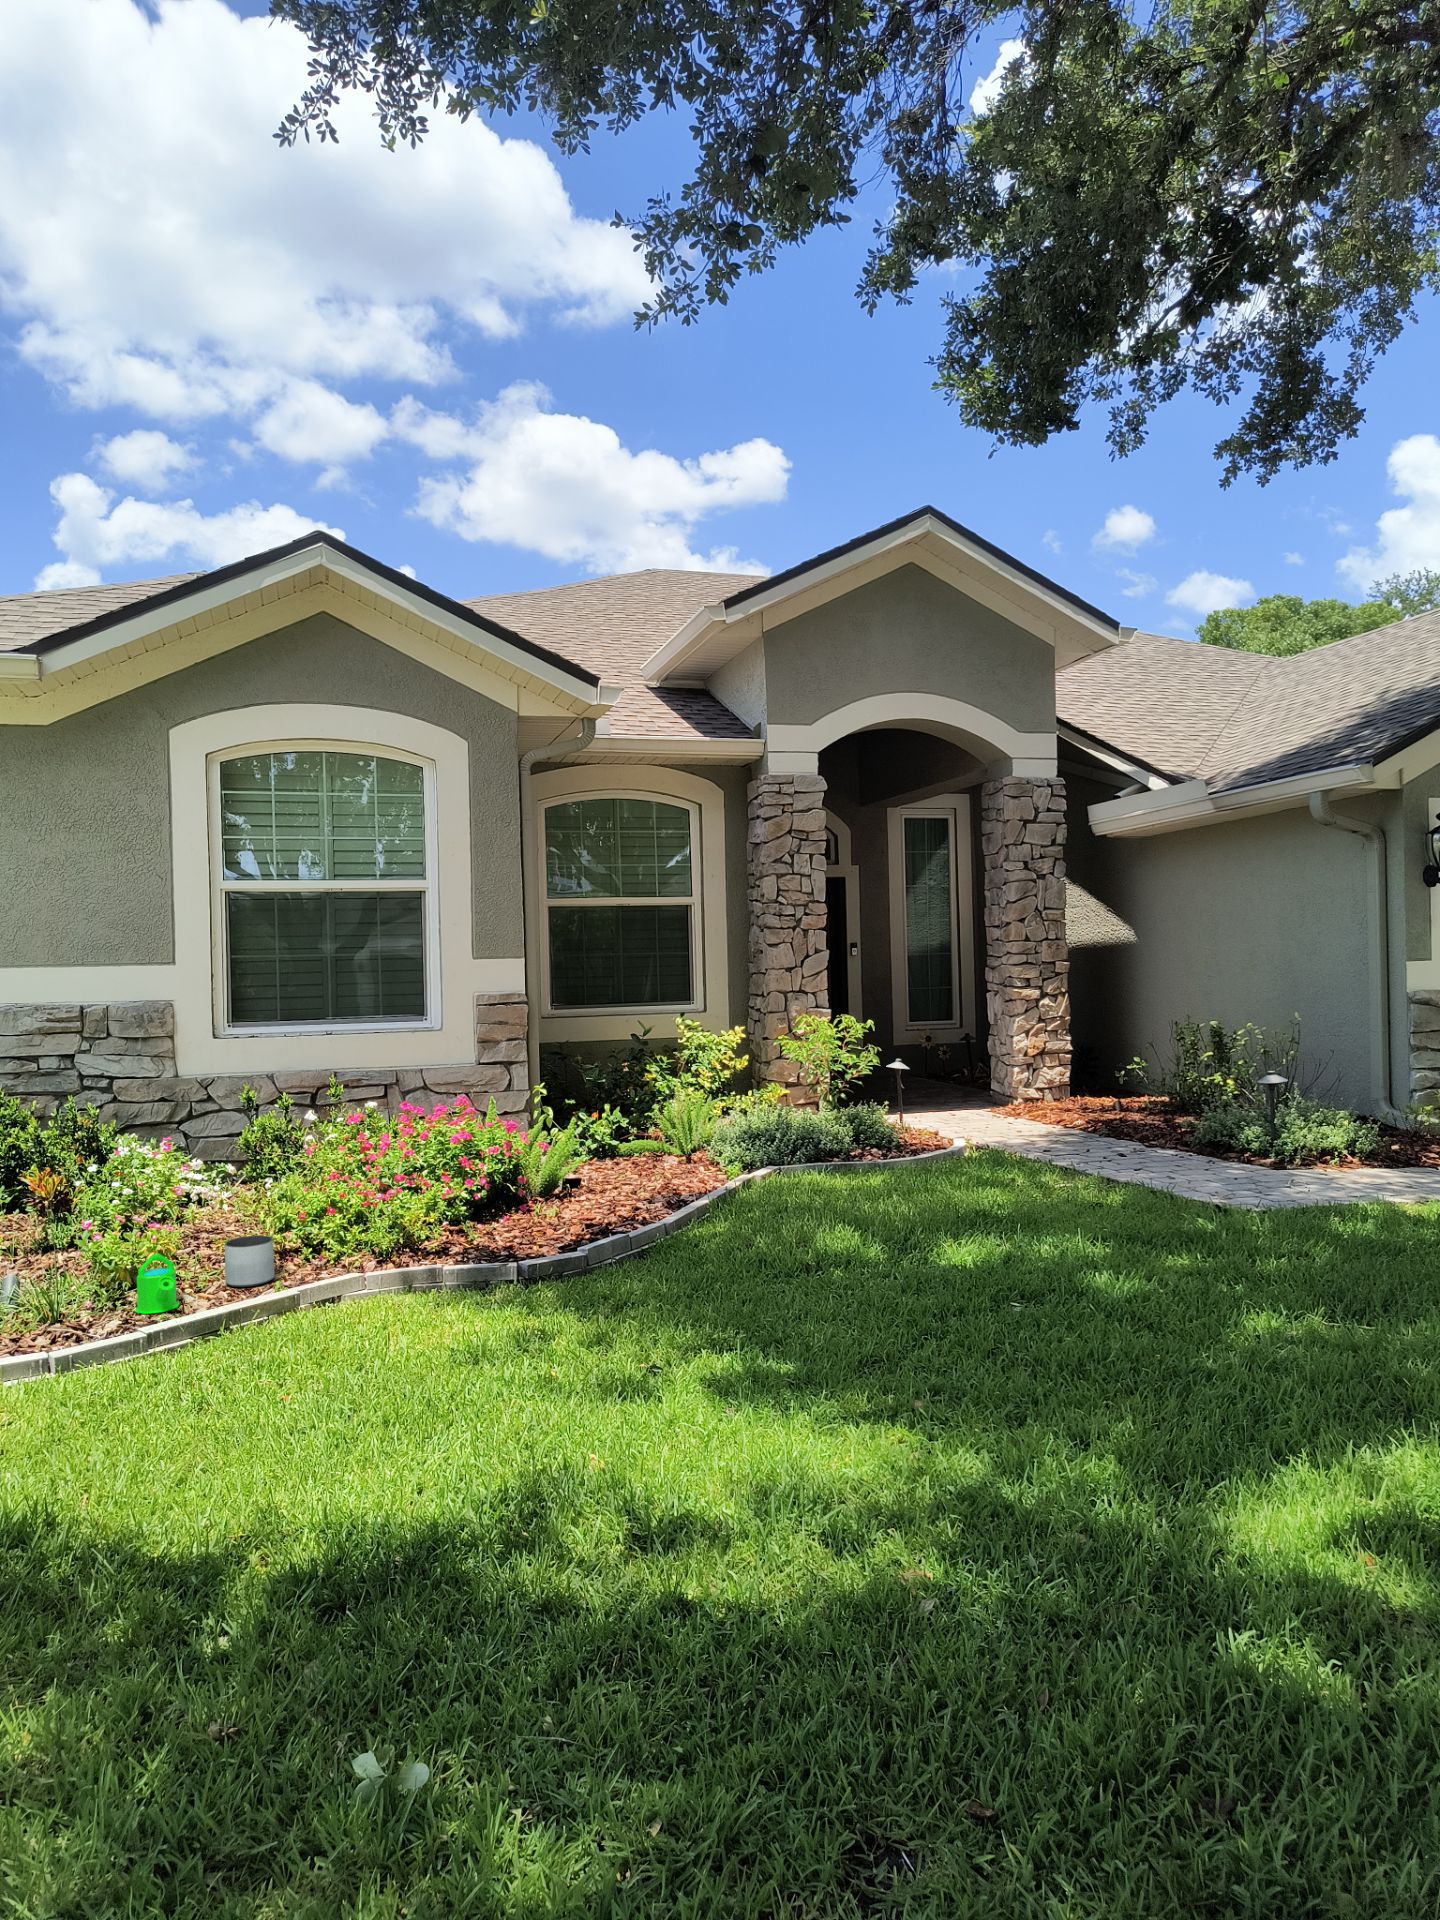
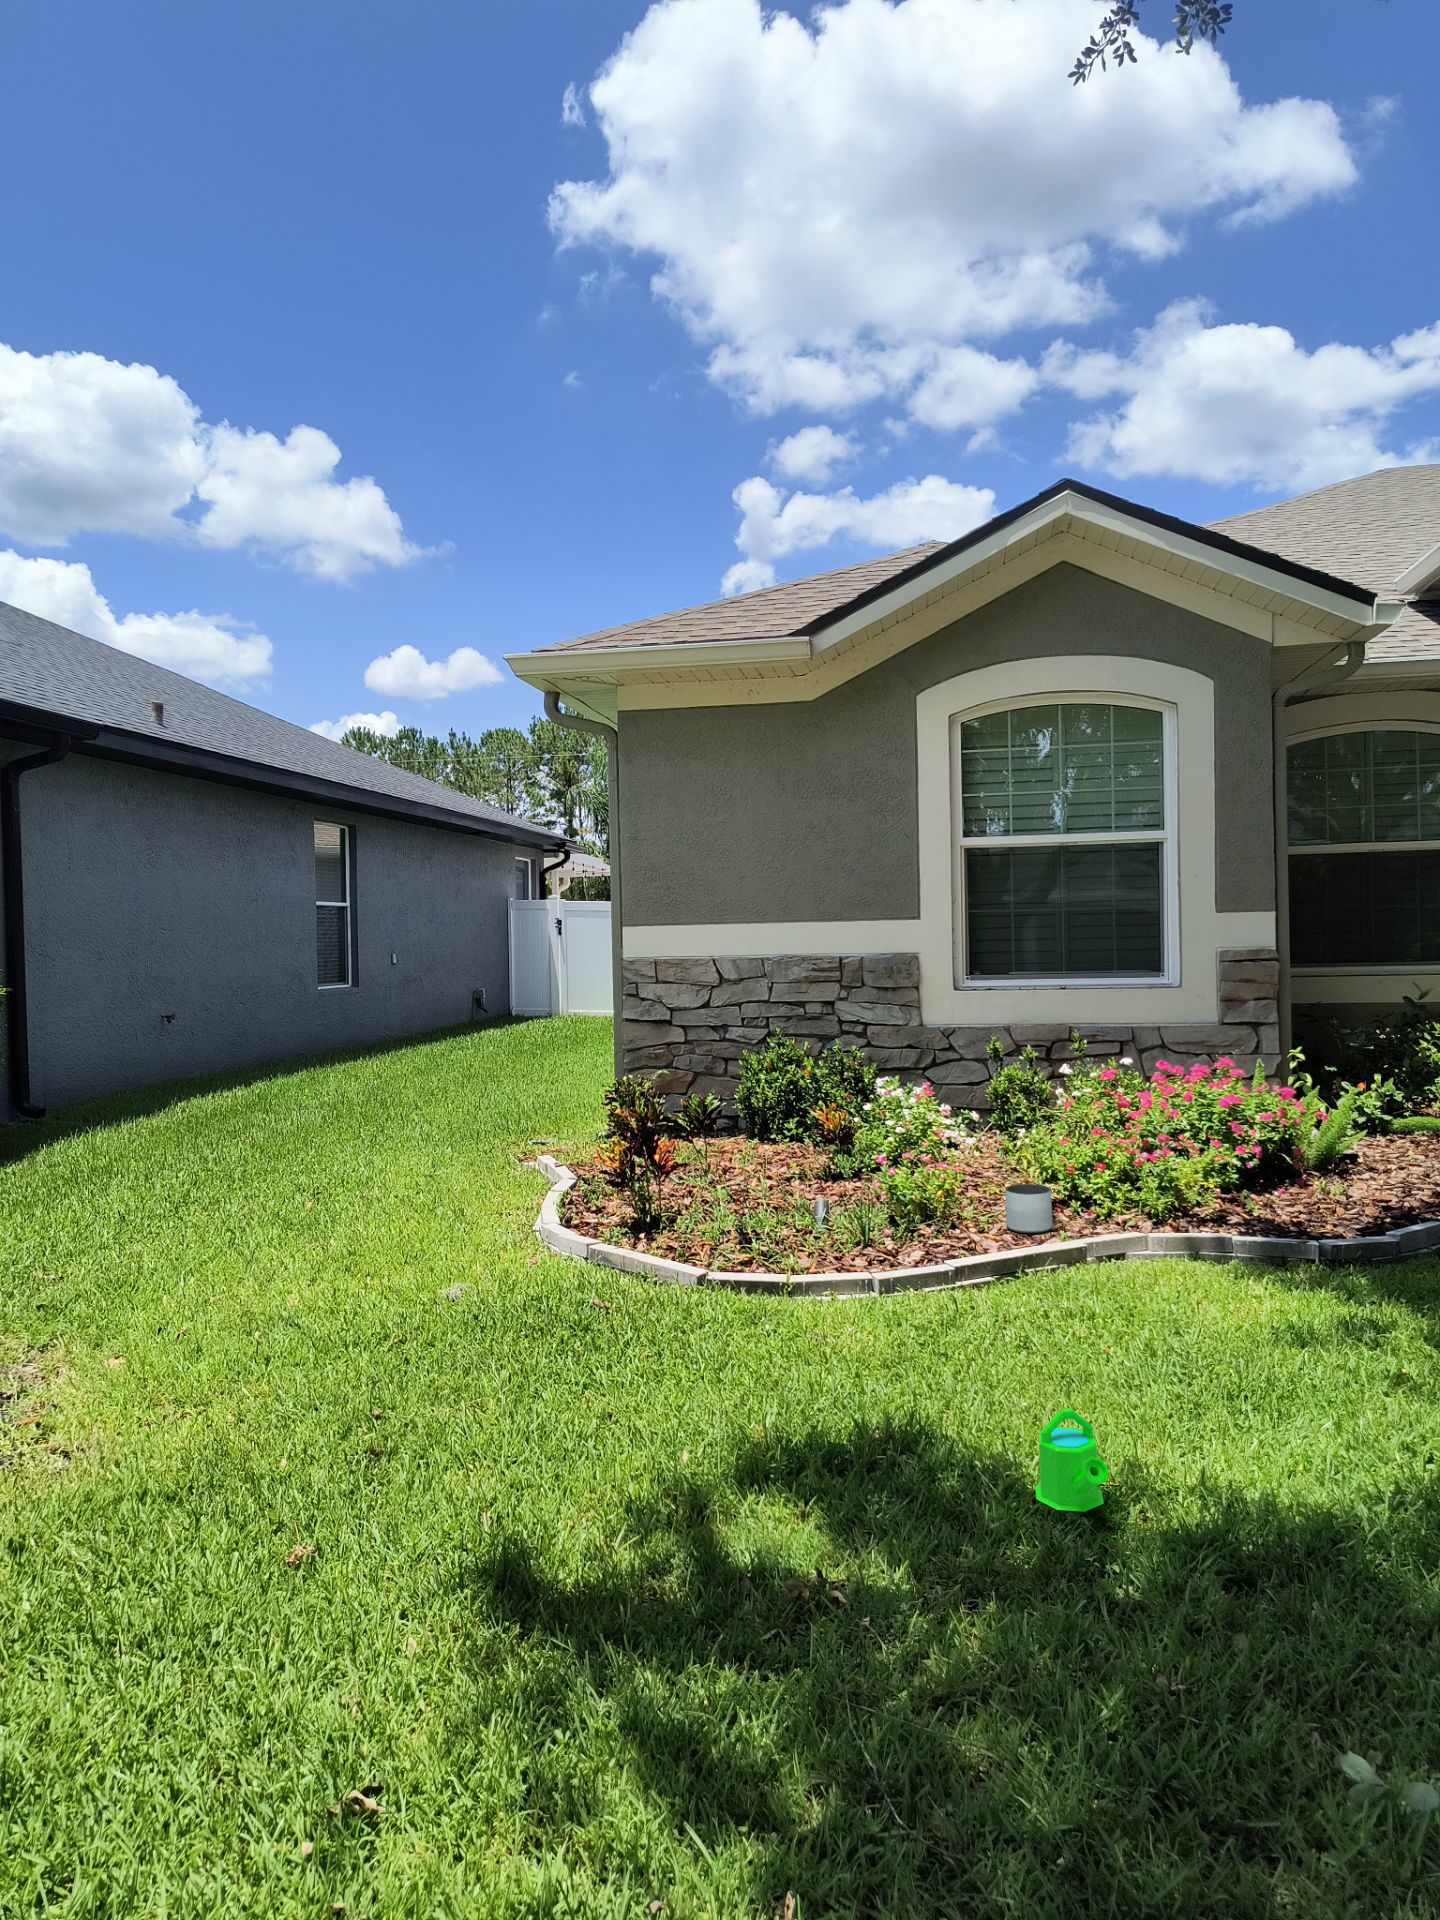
watering can: present [135,1254,180,1314] -> present [1035,1408,1108,1512]

